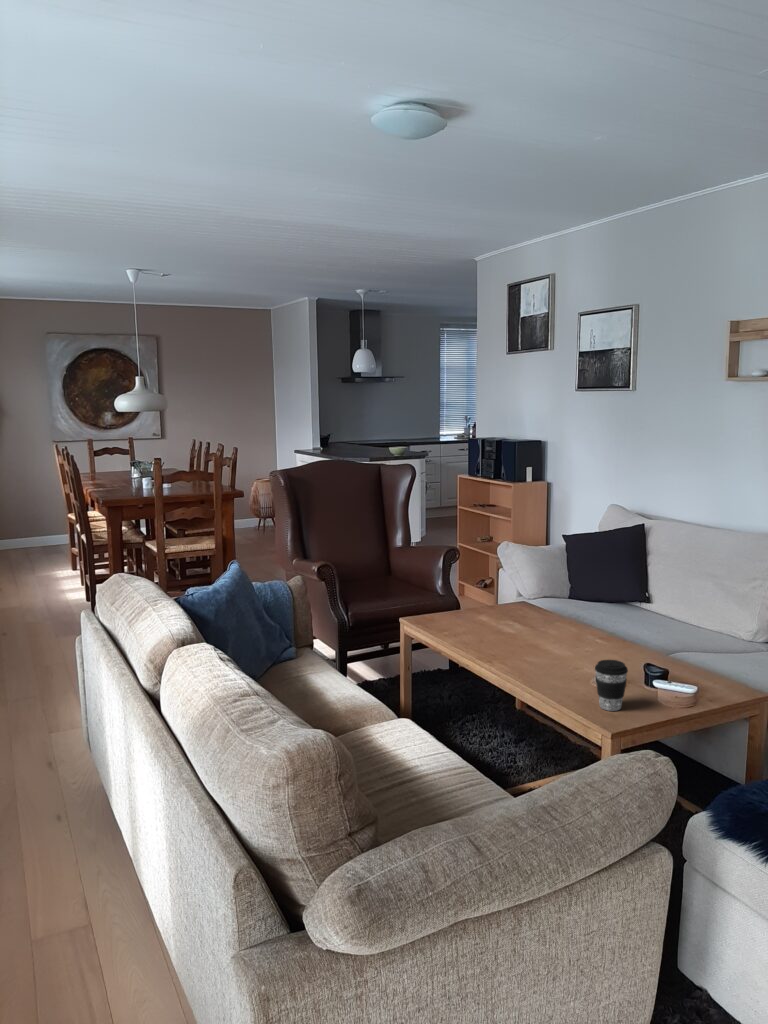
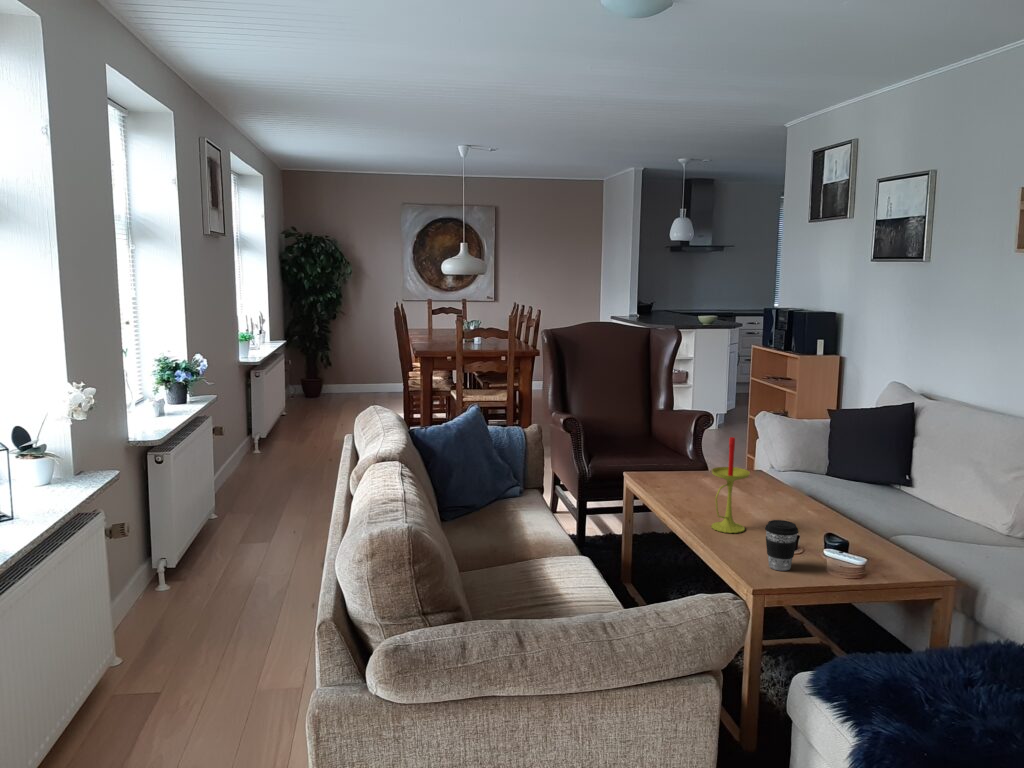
candle: none [517,576,556,676] -> present [712,437,750,533]

